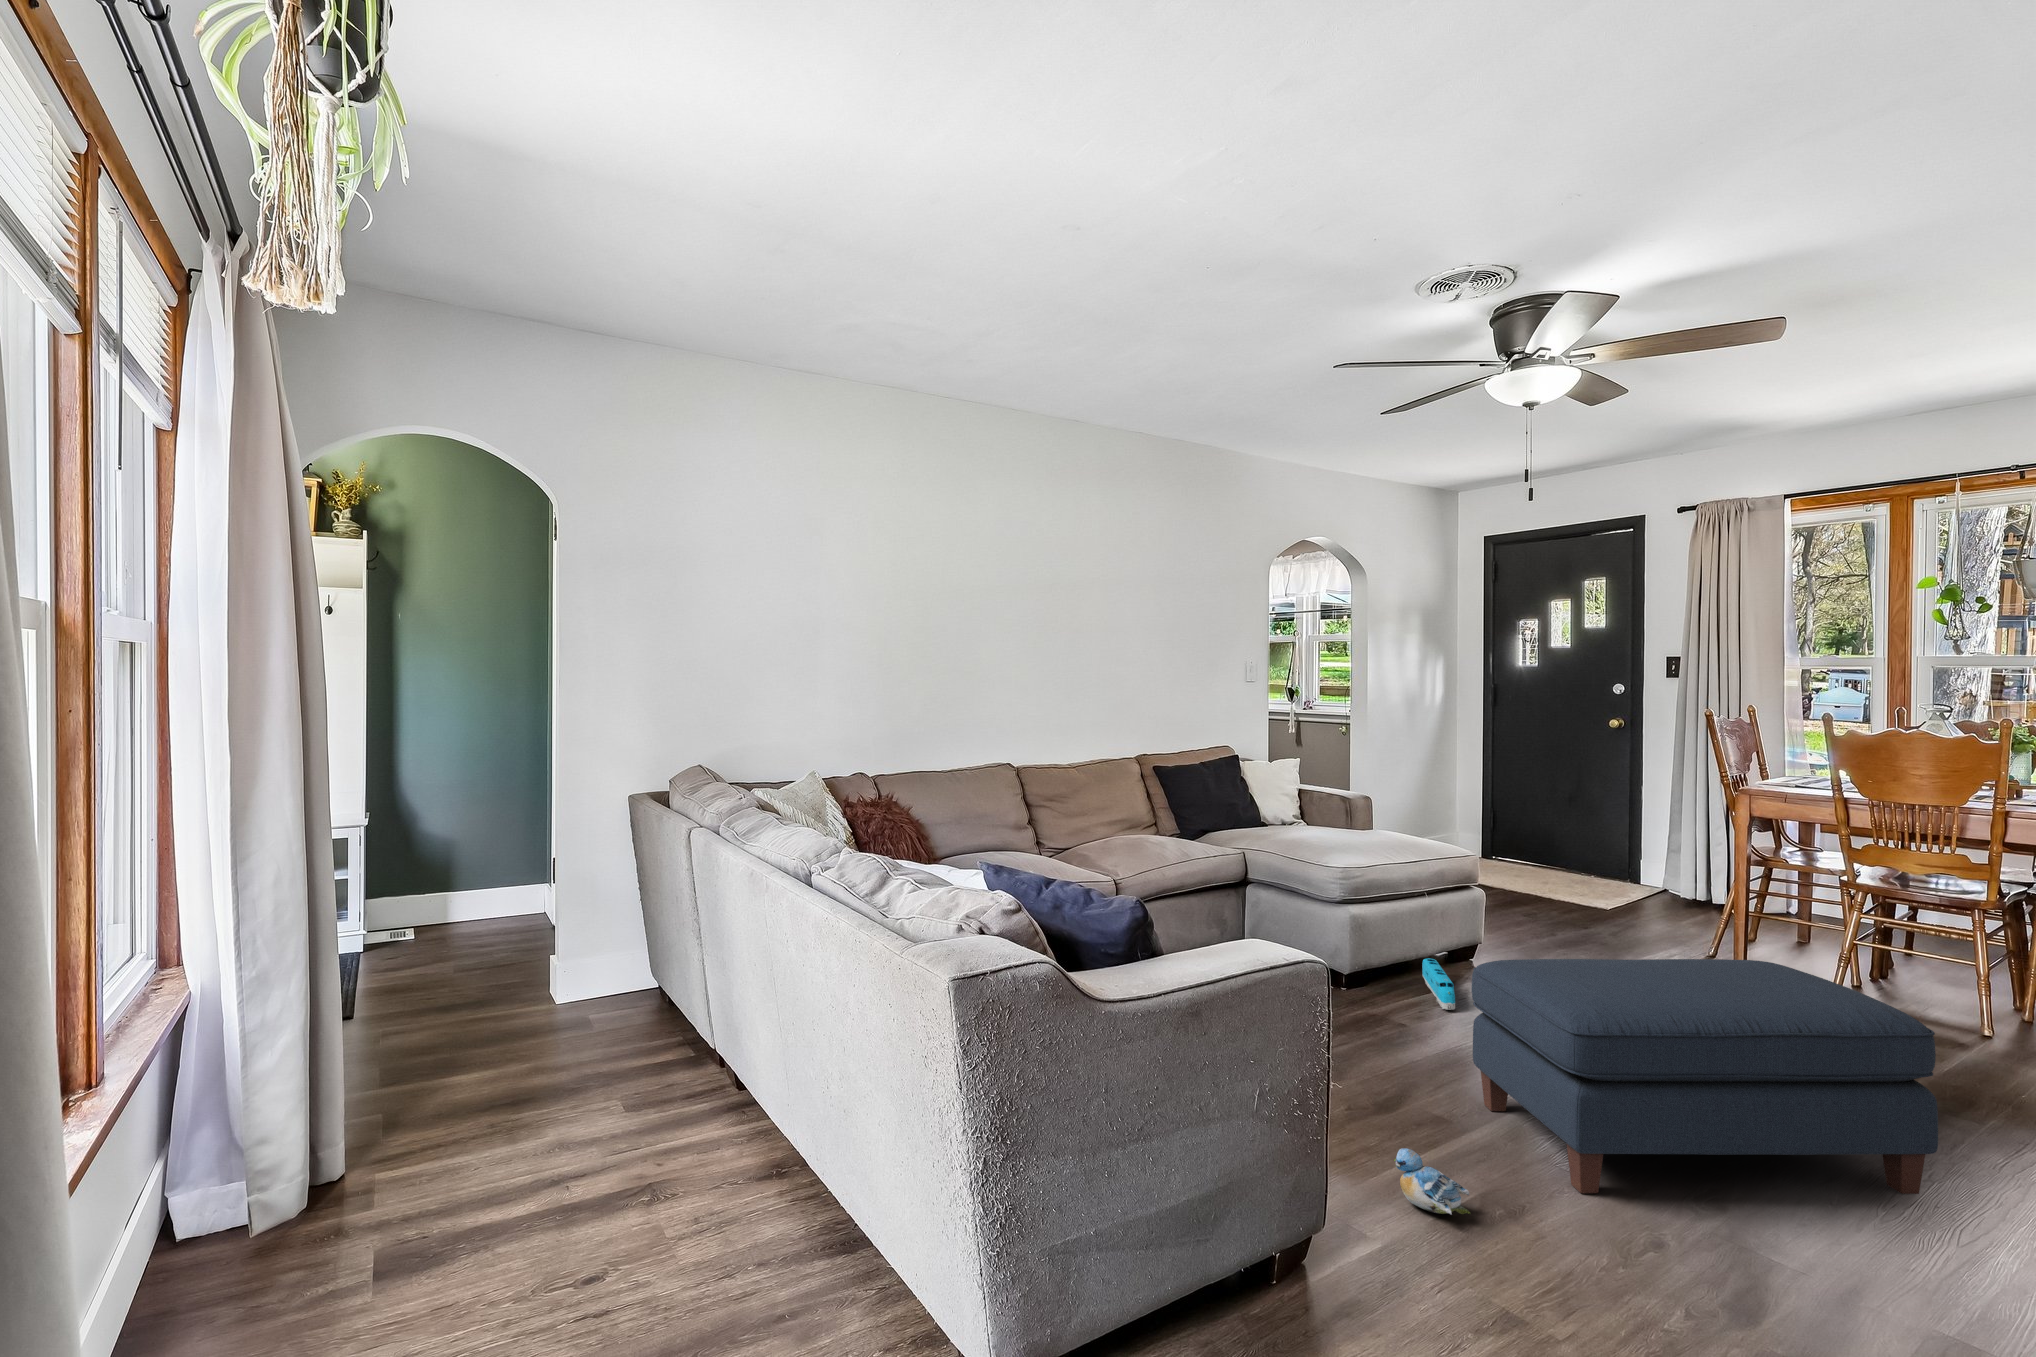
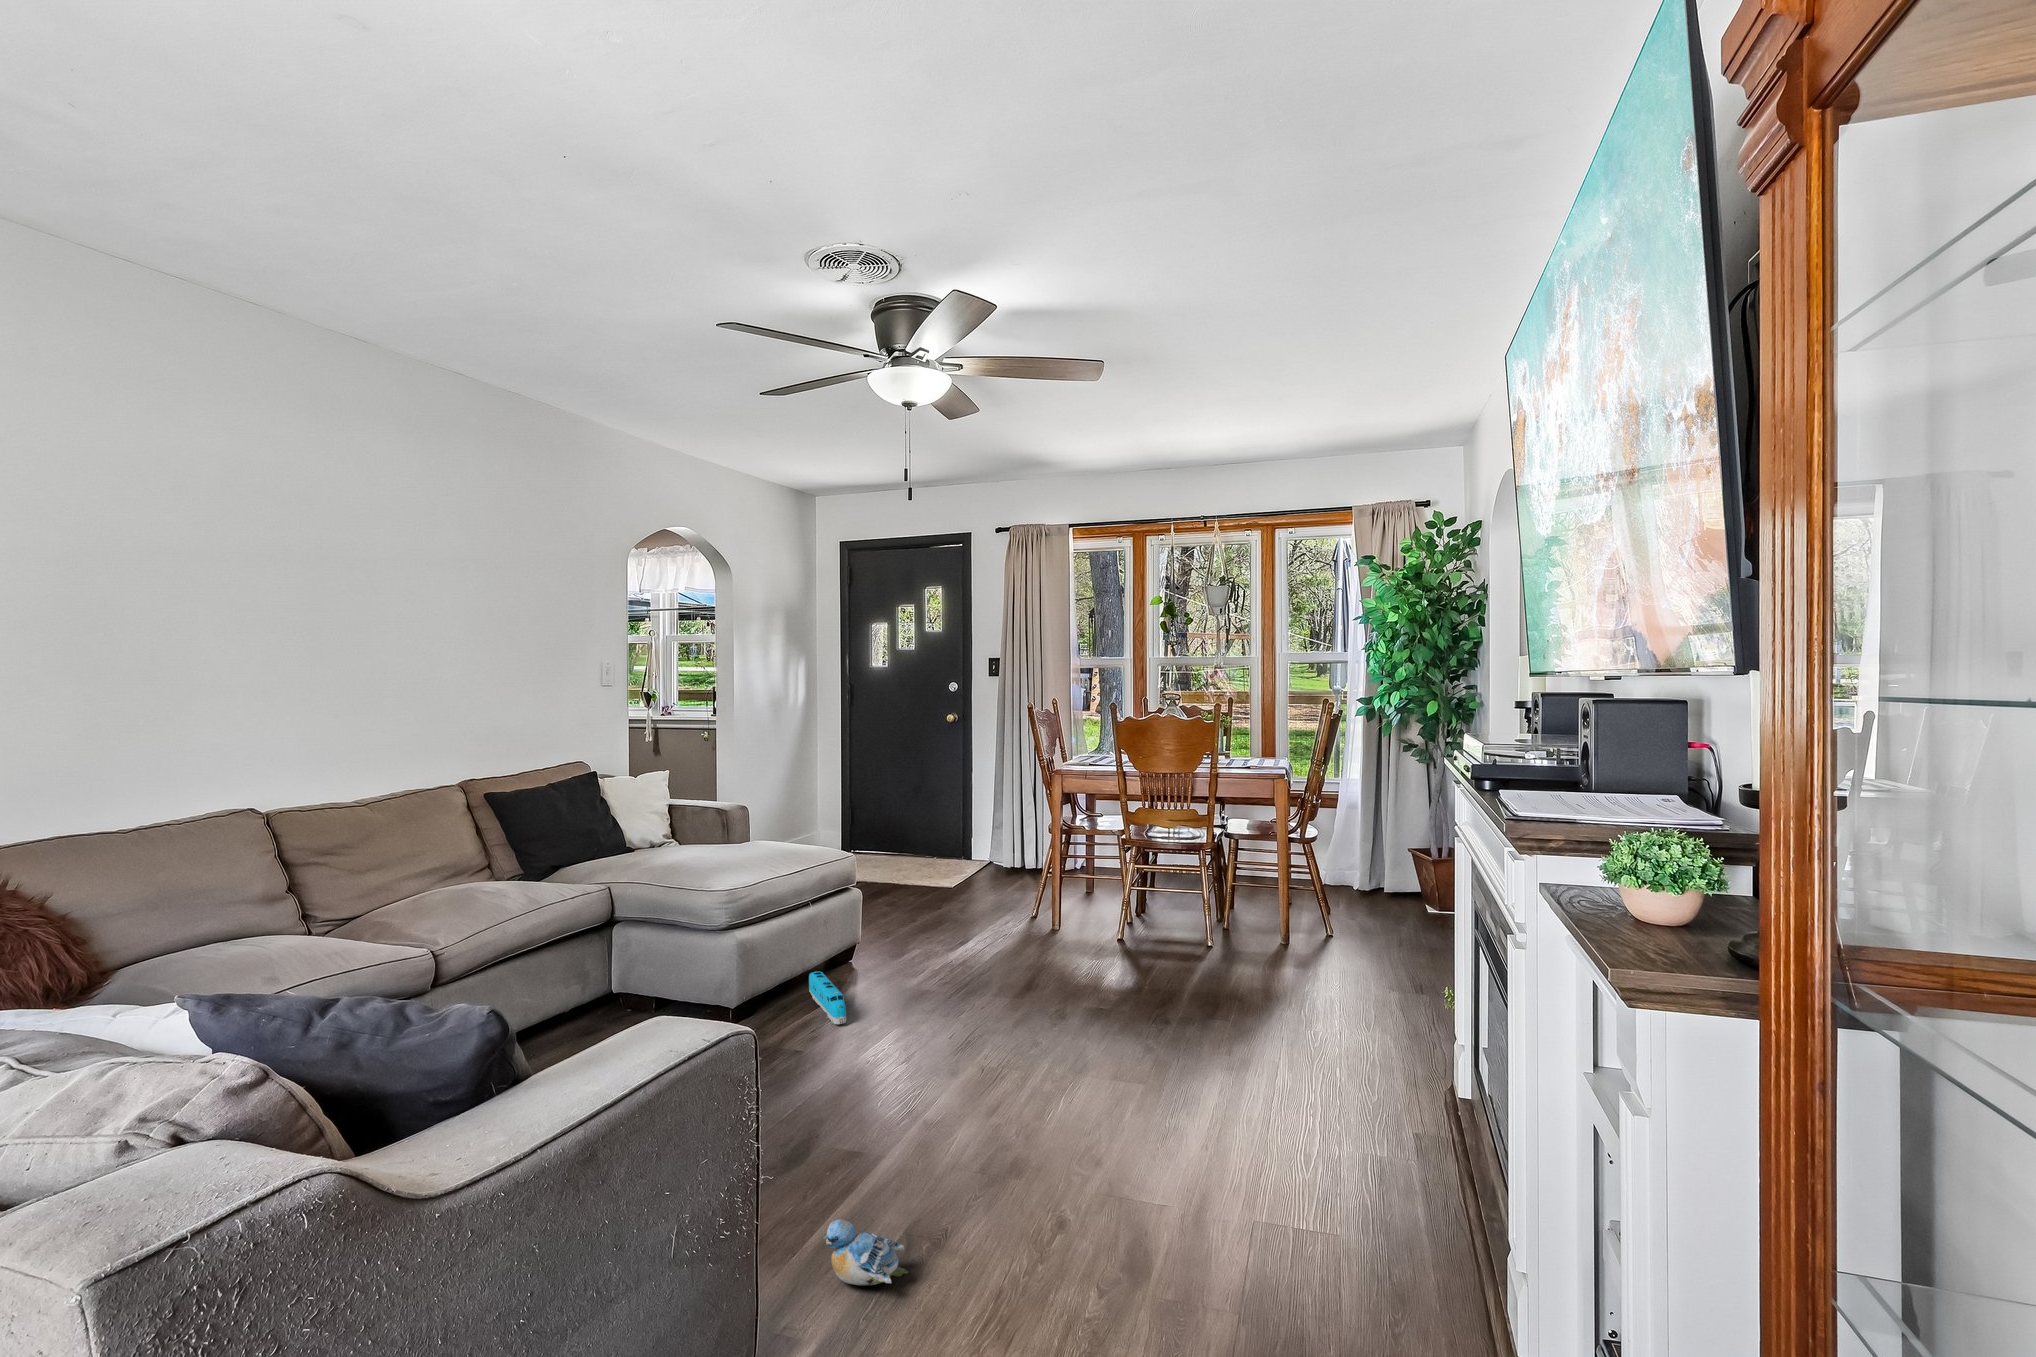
ottoman: present [1471,959,1938,1194] -> none [880,926,1243,1202]

